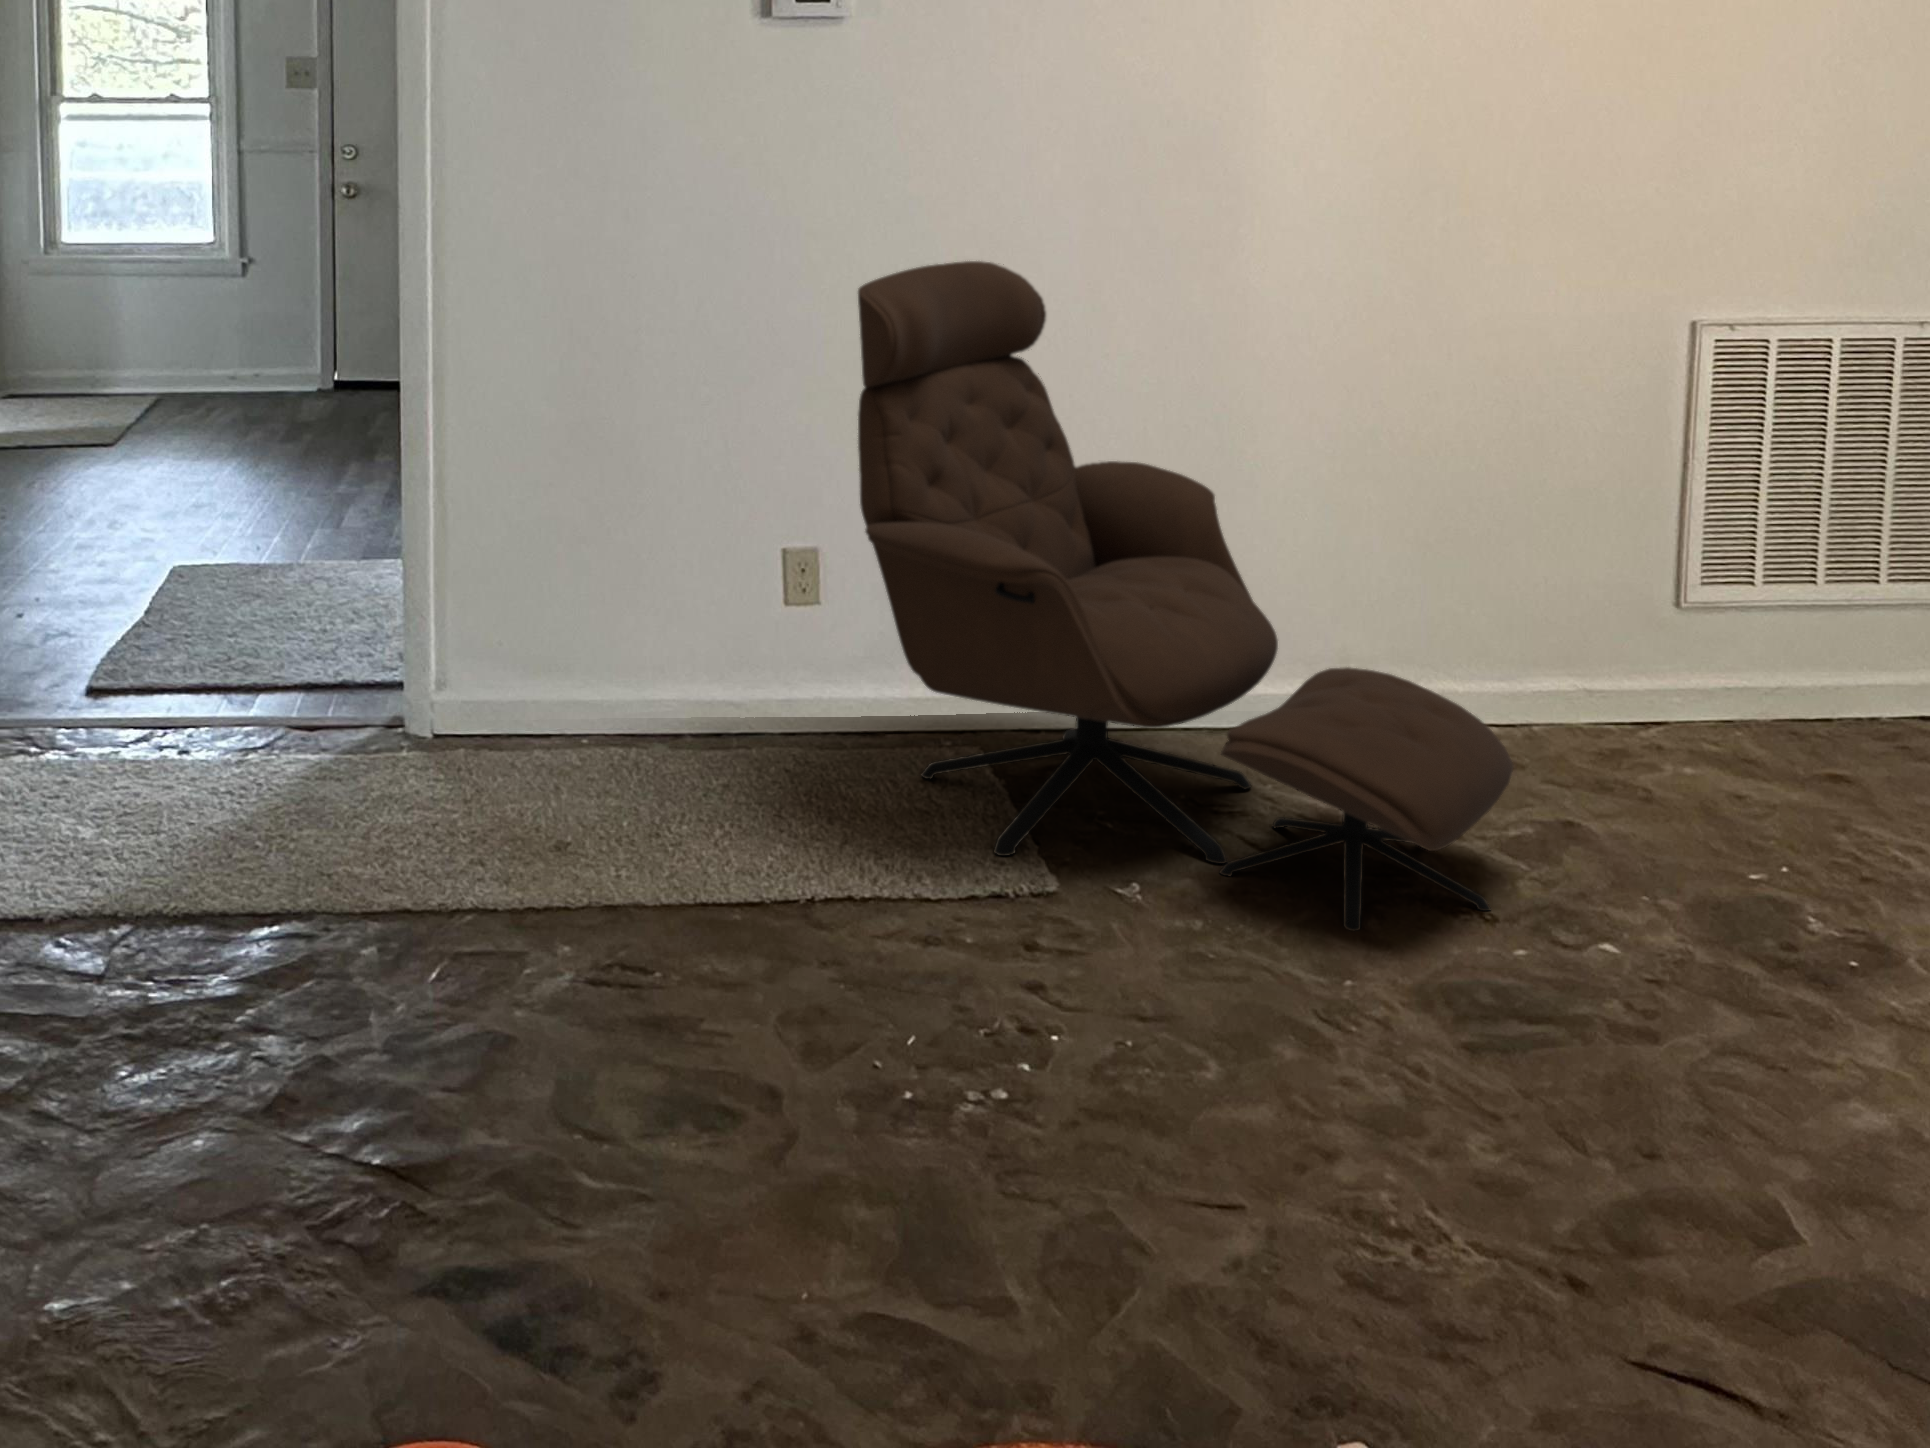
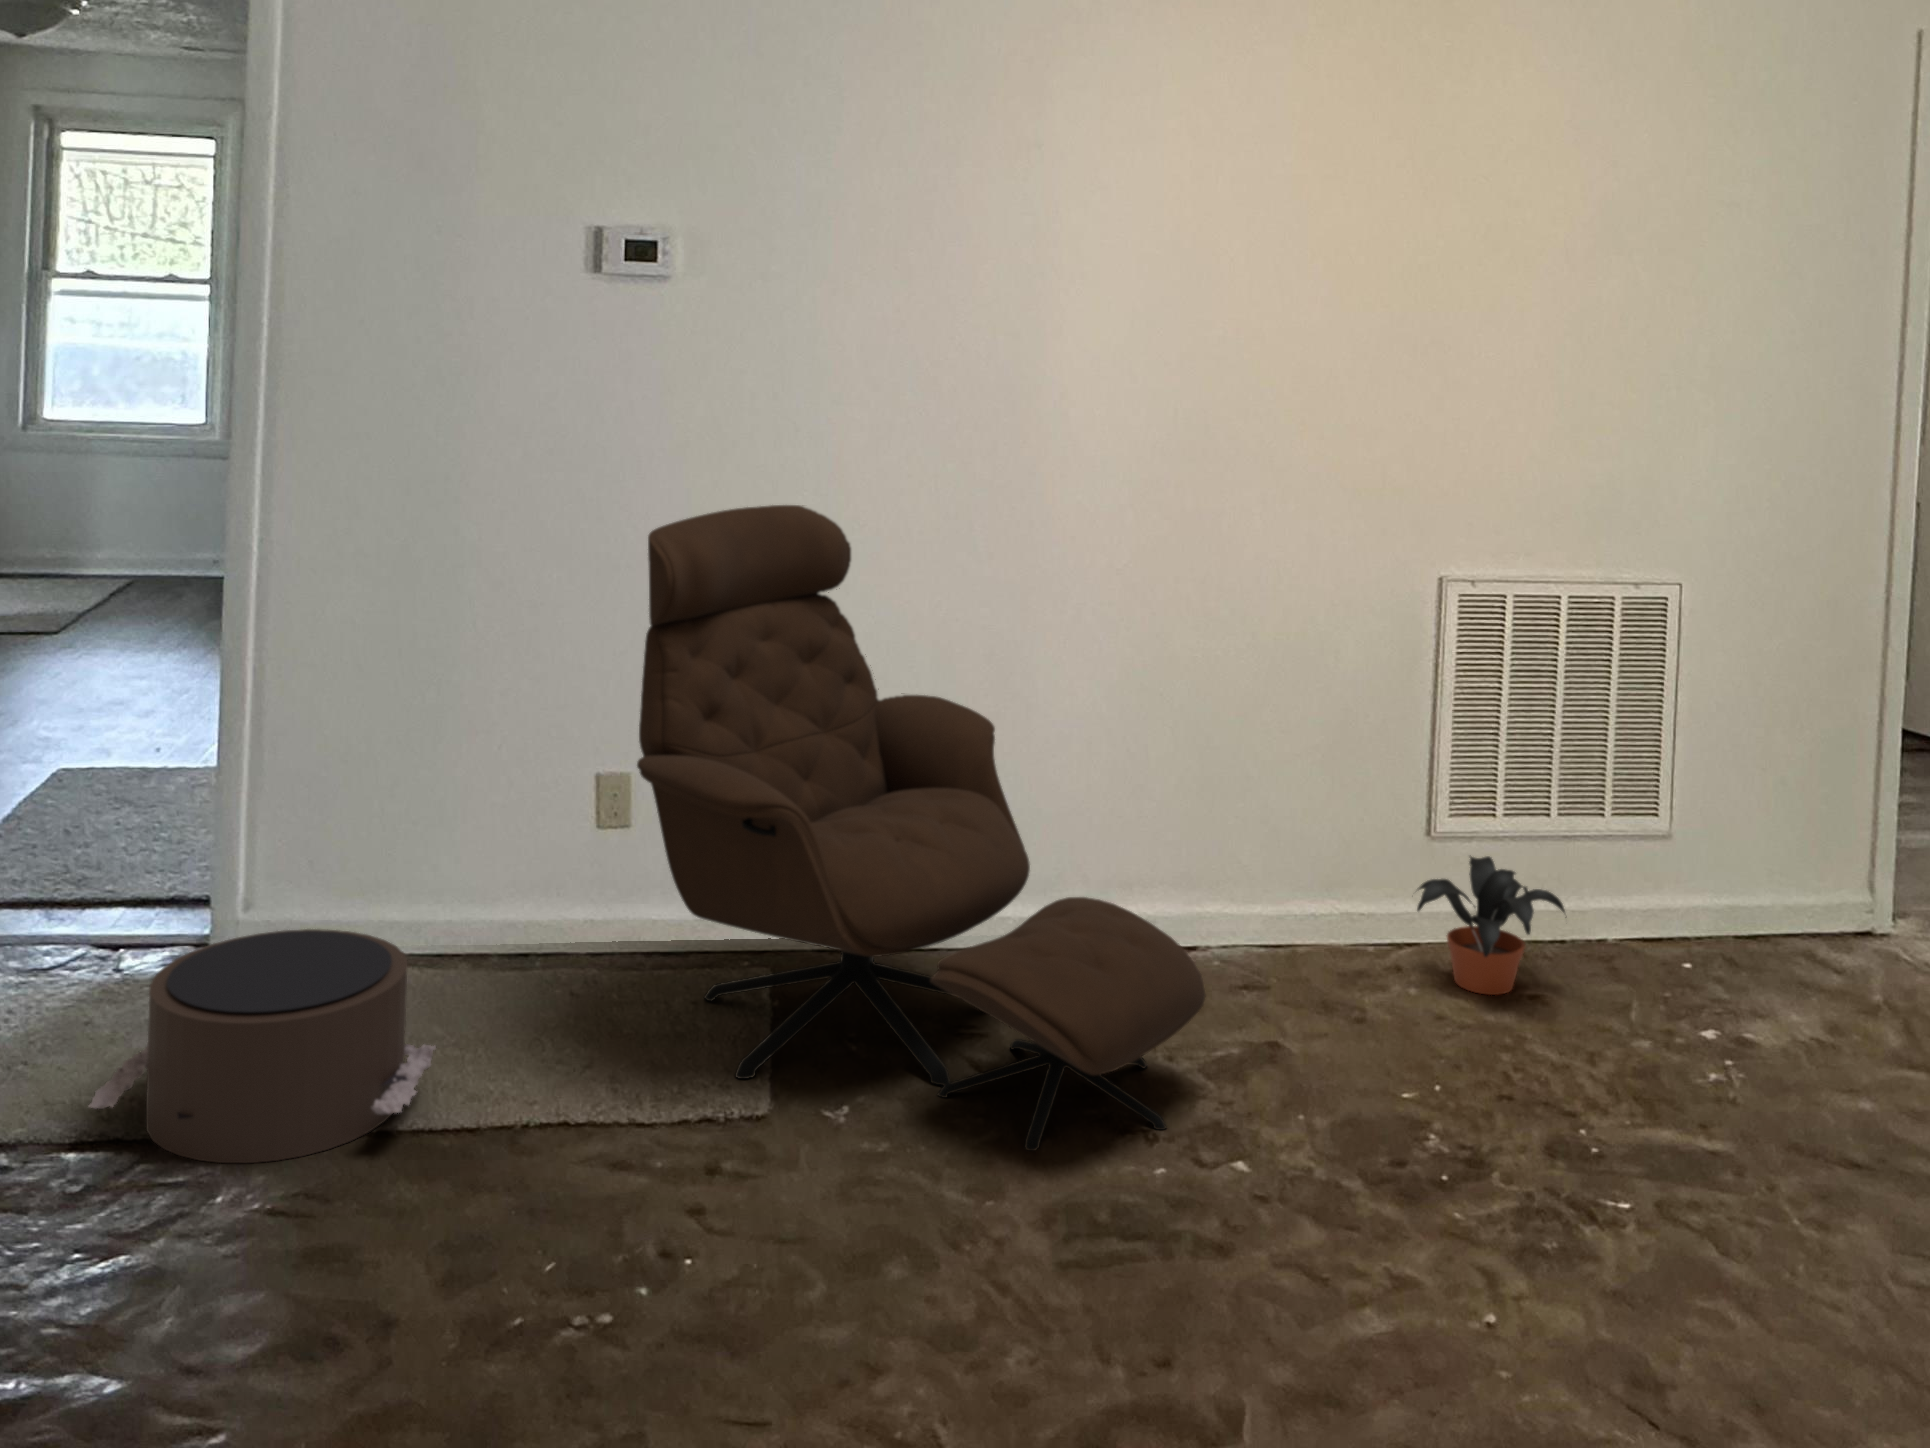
potted plant: none [1672,625,1868,774] -> present [1417,856,1565,995]
pouf: none [374,704,695,934] -> present [89,929,436,1163]

